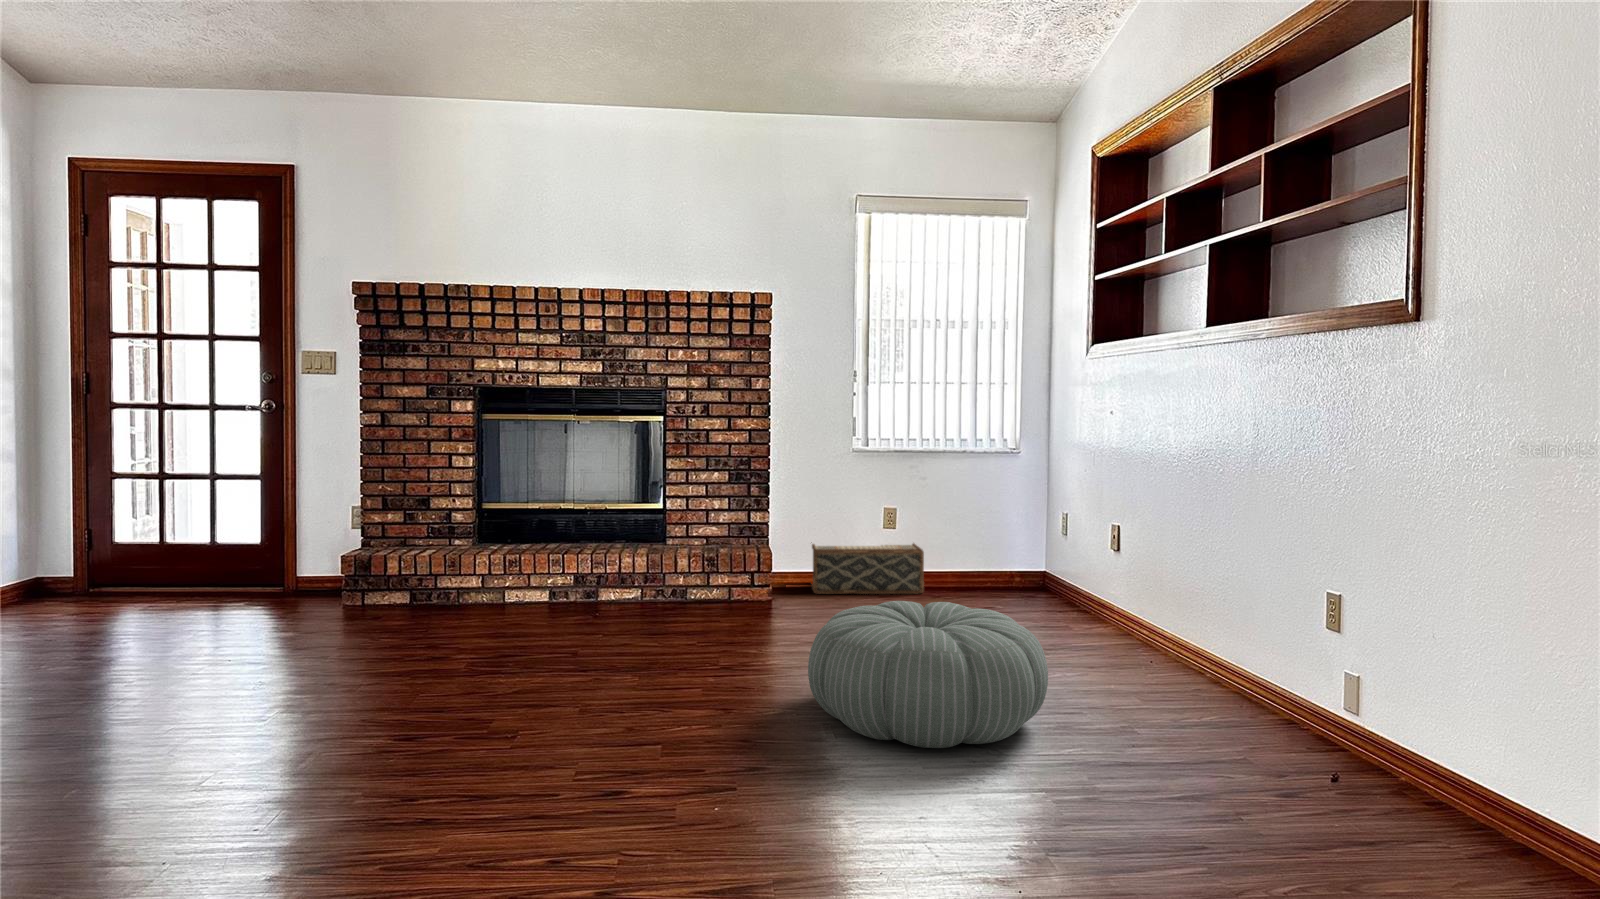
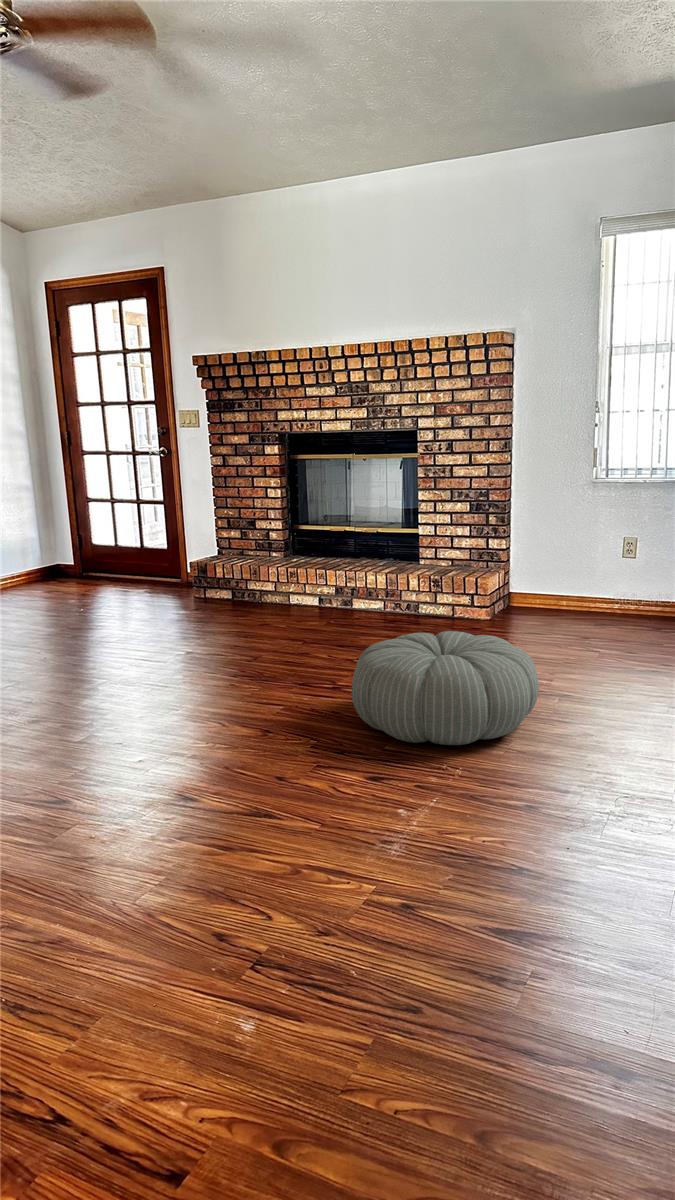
woven basket: present [812,543,924,594] -> none [526,568,643,624]

